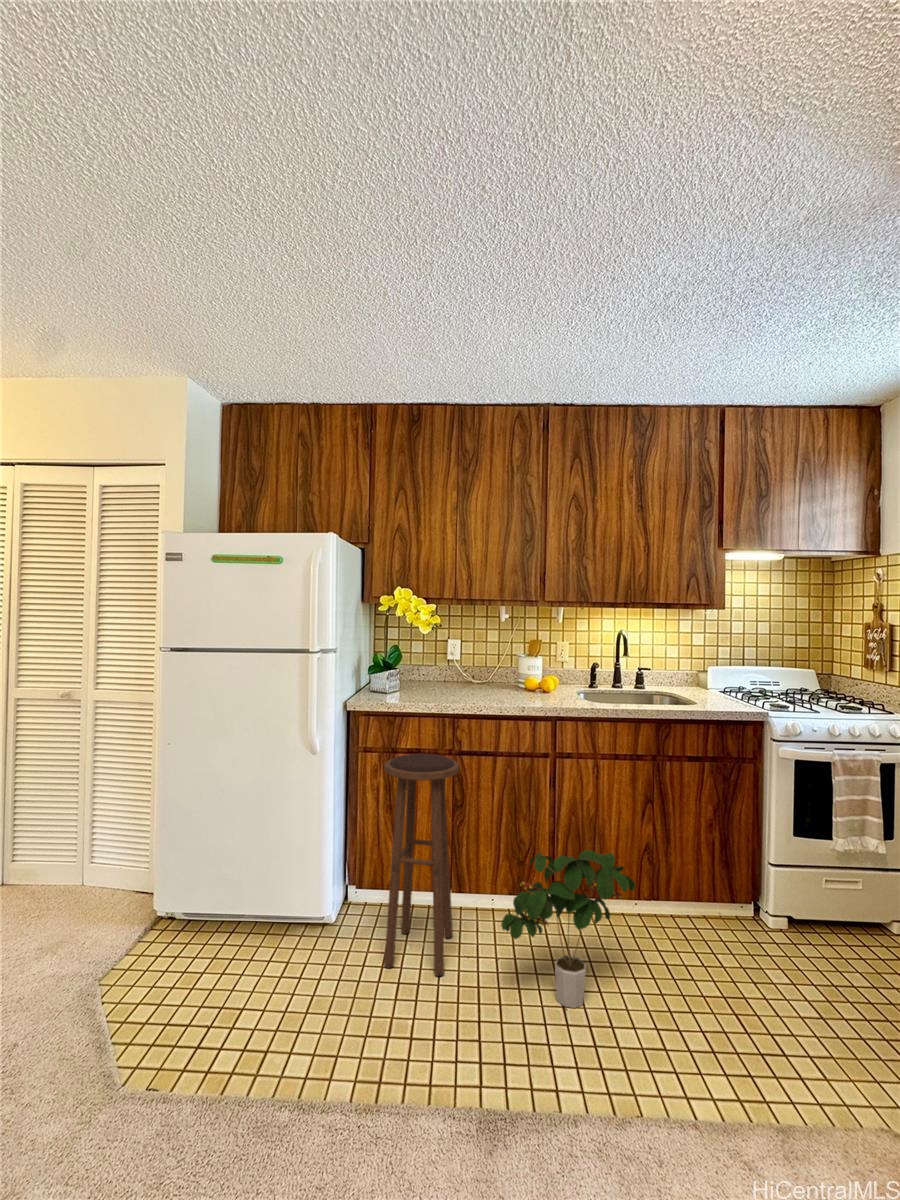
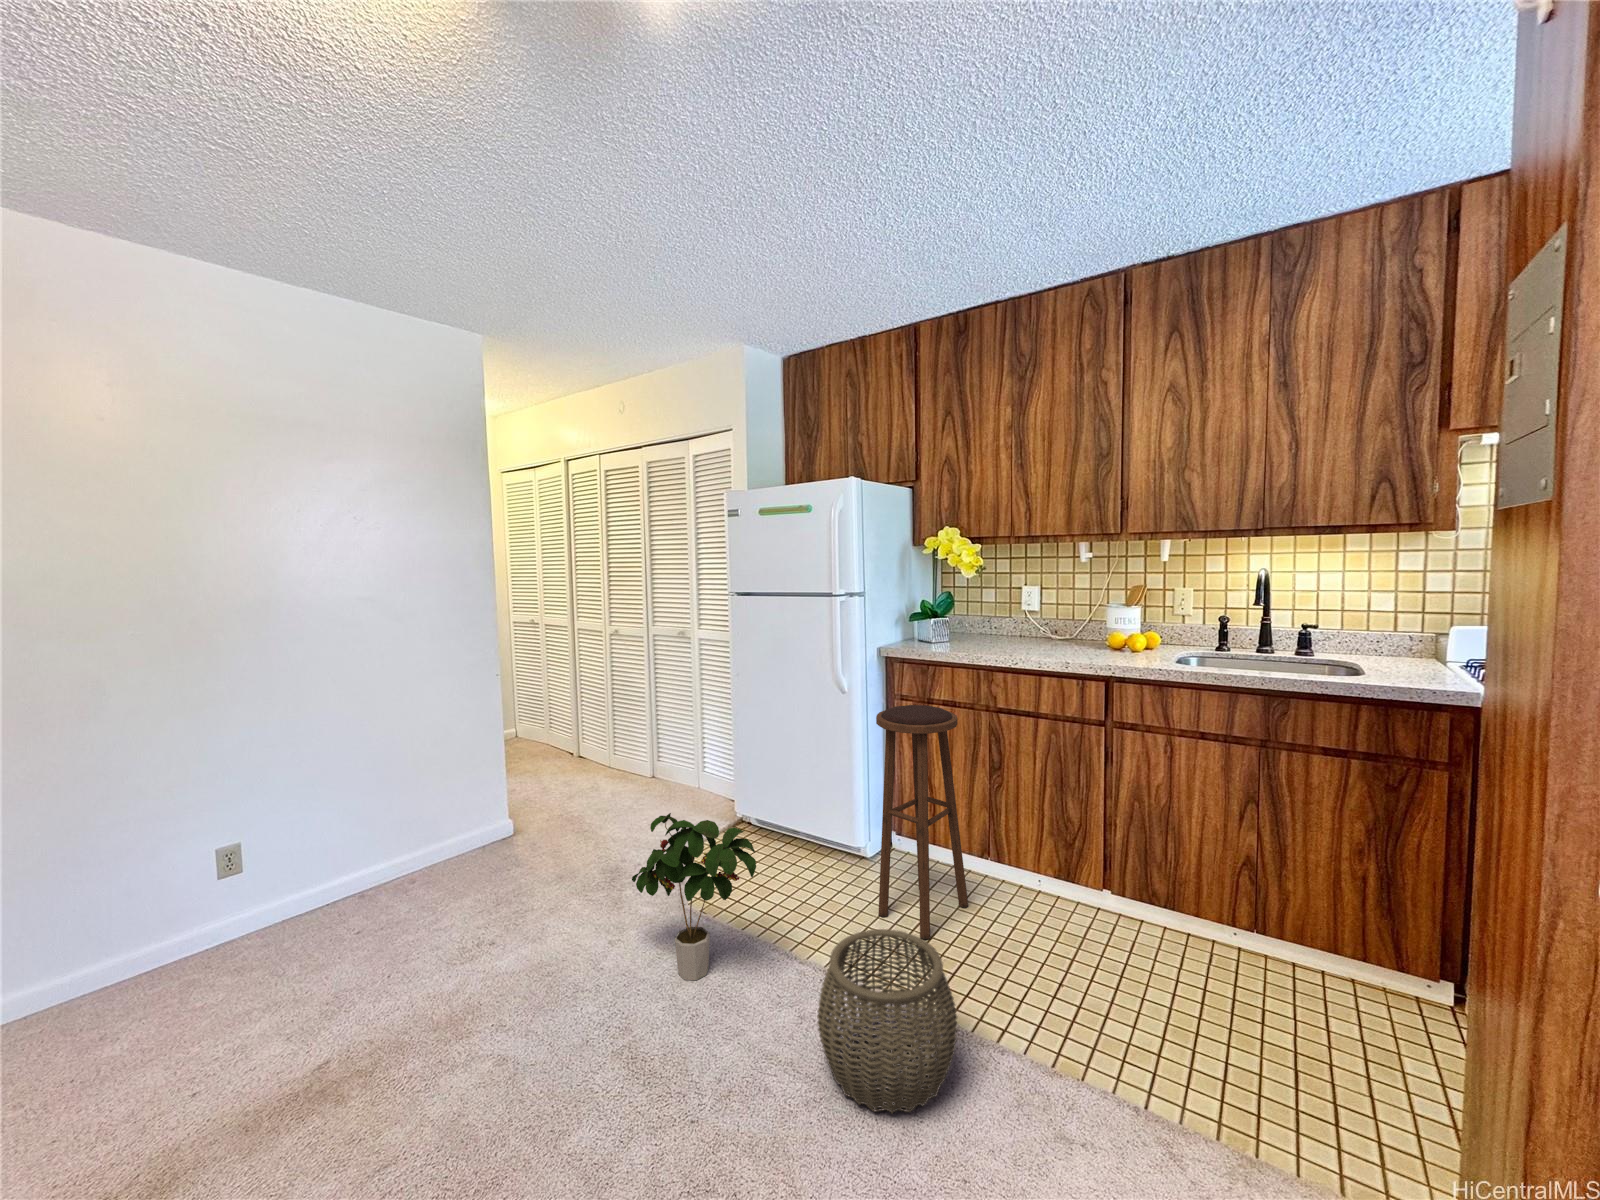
potted plant: present [501,850,635,1008] -> present [632,813,756,980]
woven basket: none [435,965,565,1145] -> present [817,929,958,1113]

